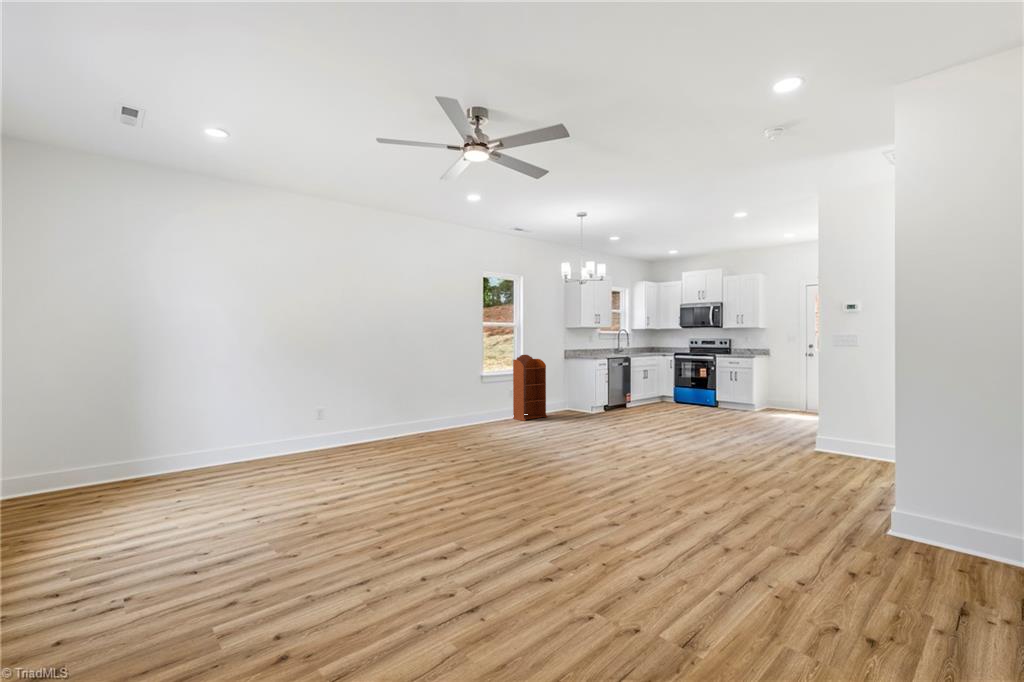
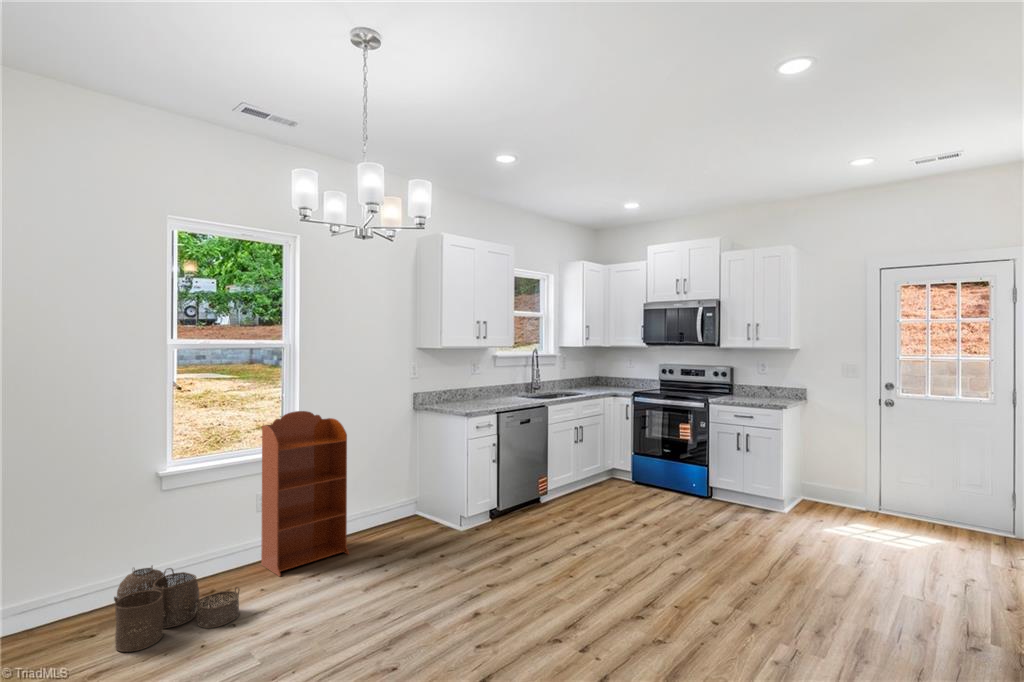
woven basket: none [474,409,522,431] -> present [114,566,239,652]

